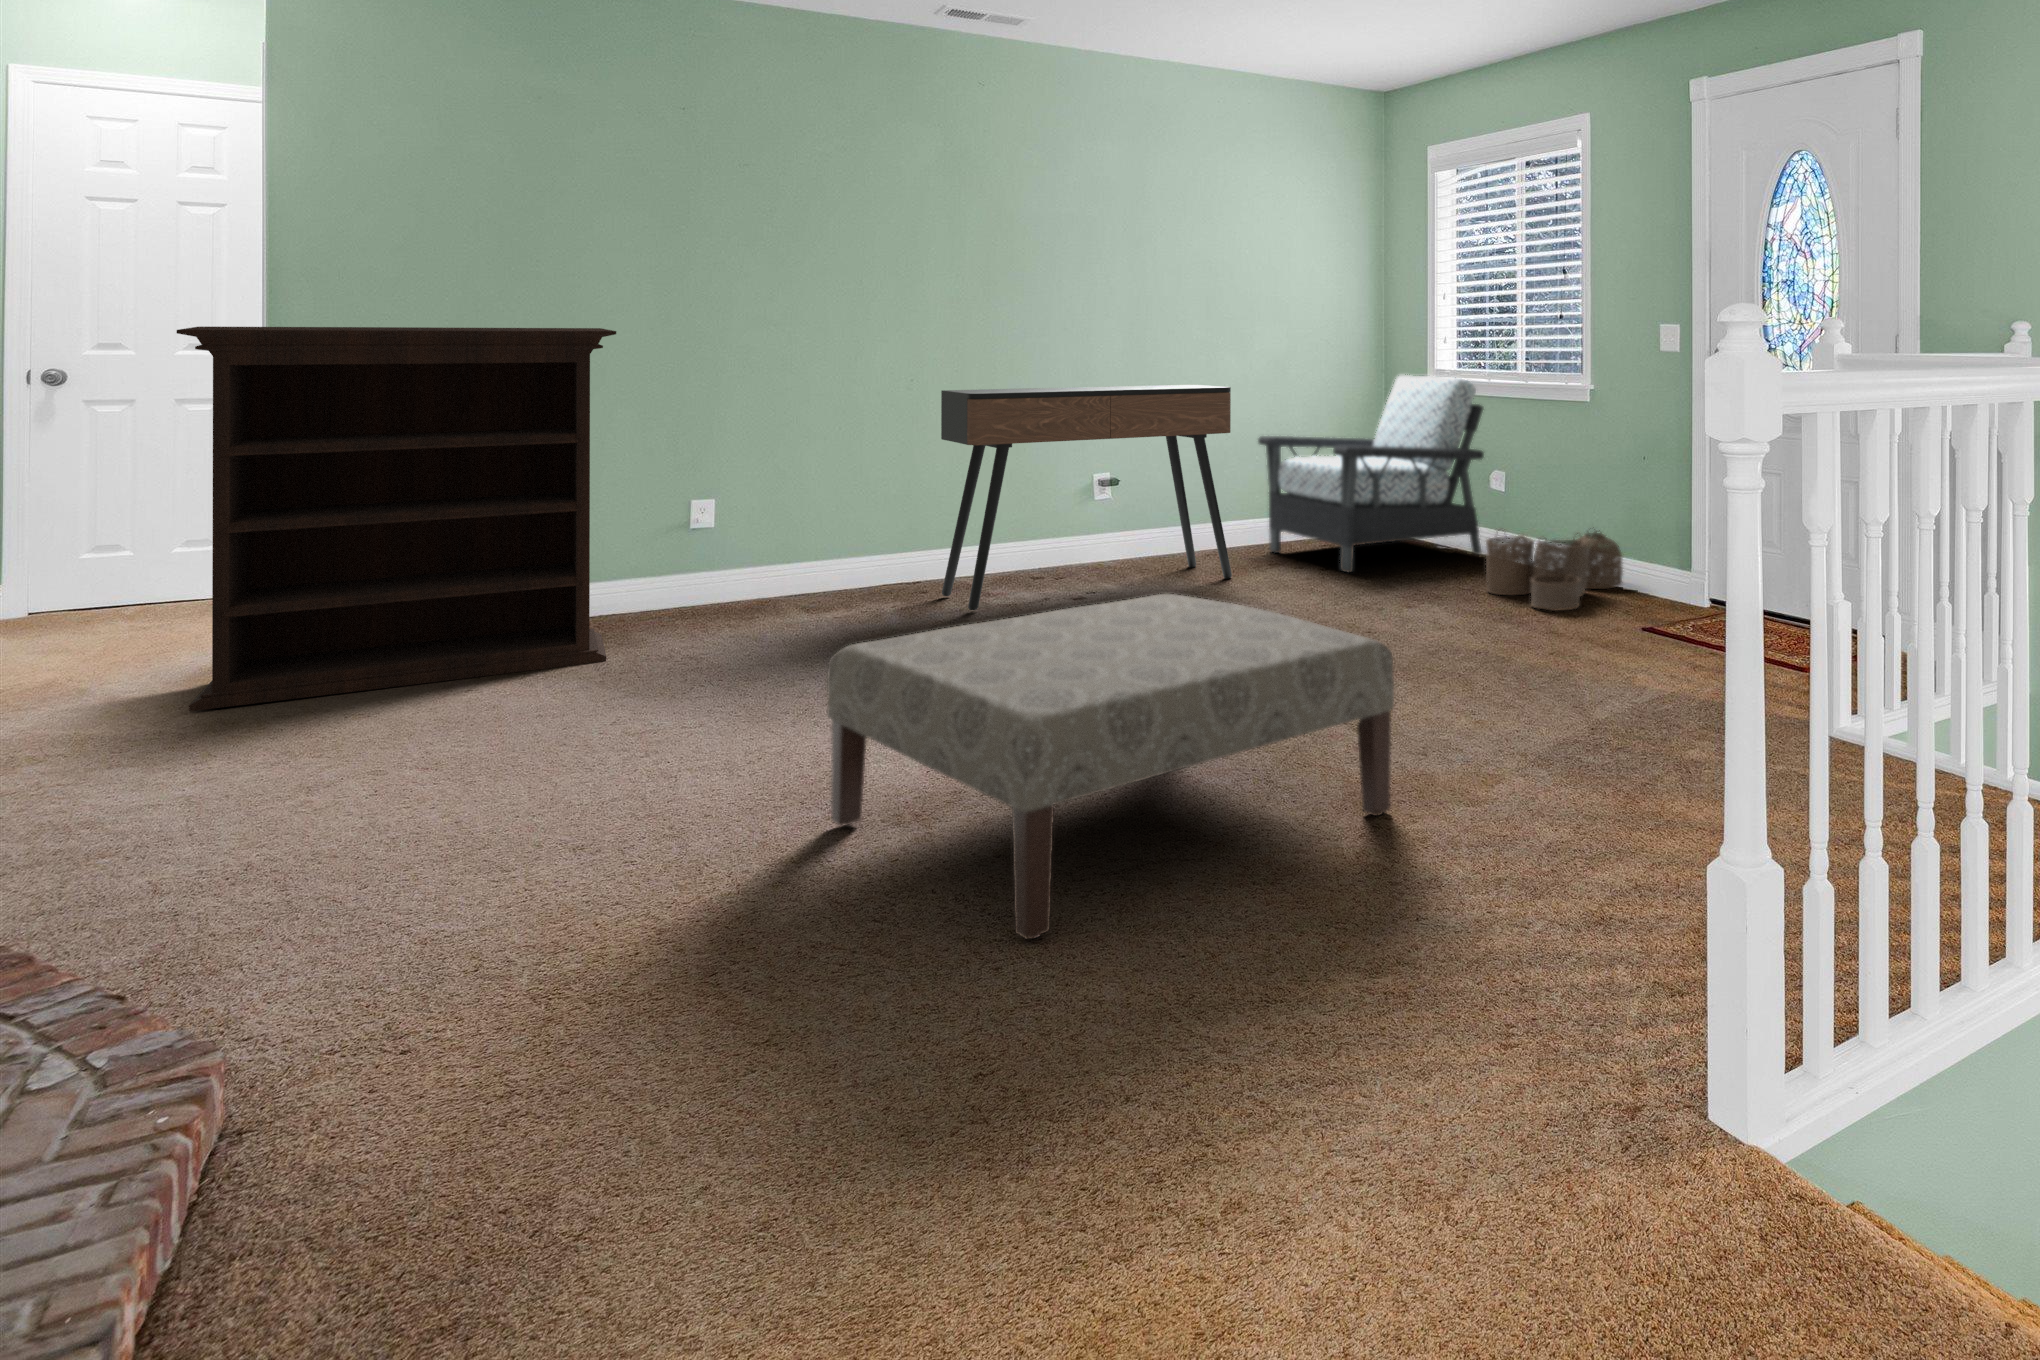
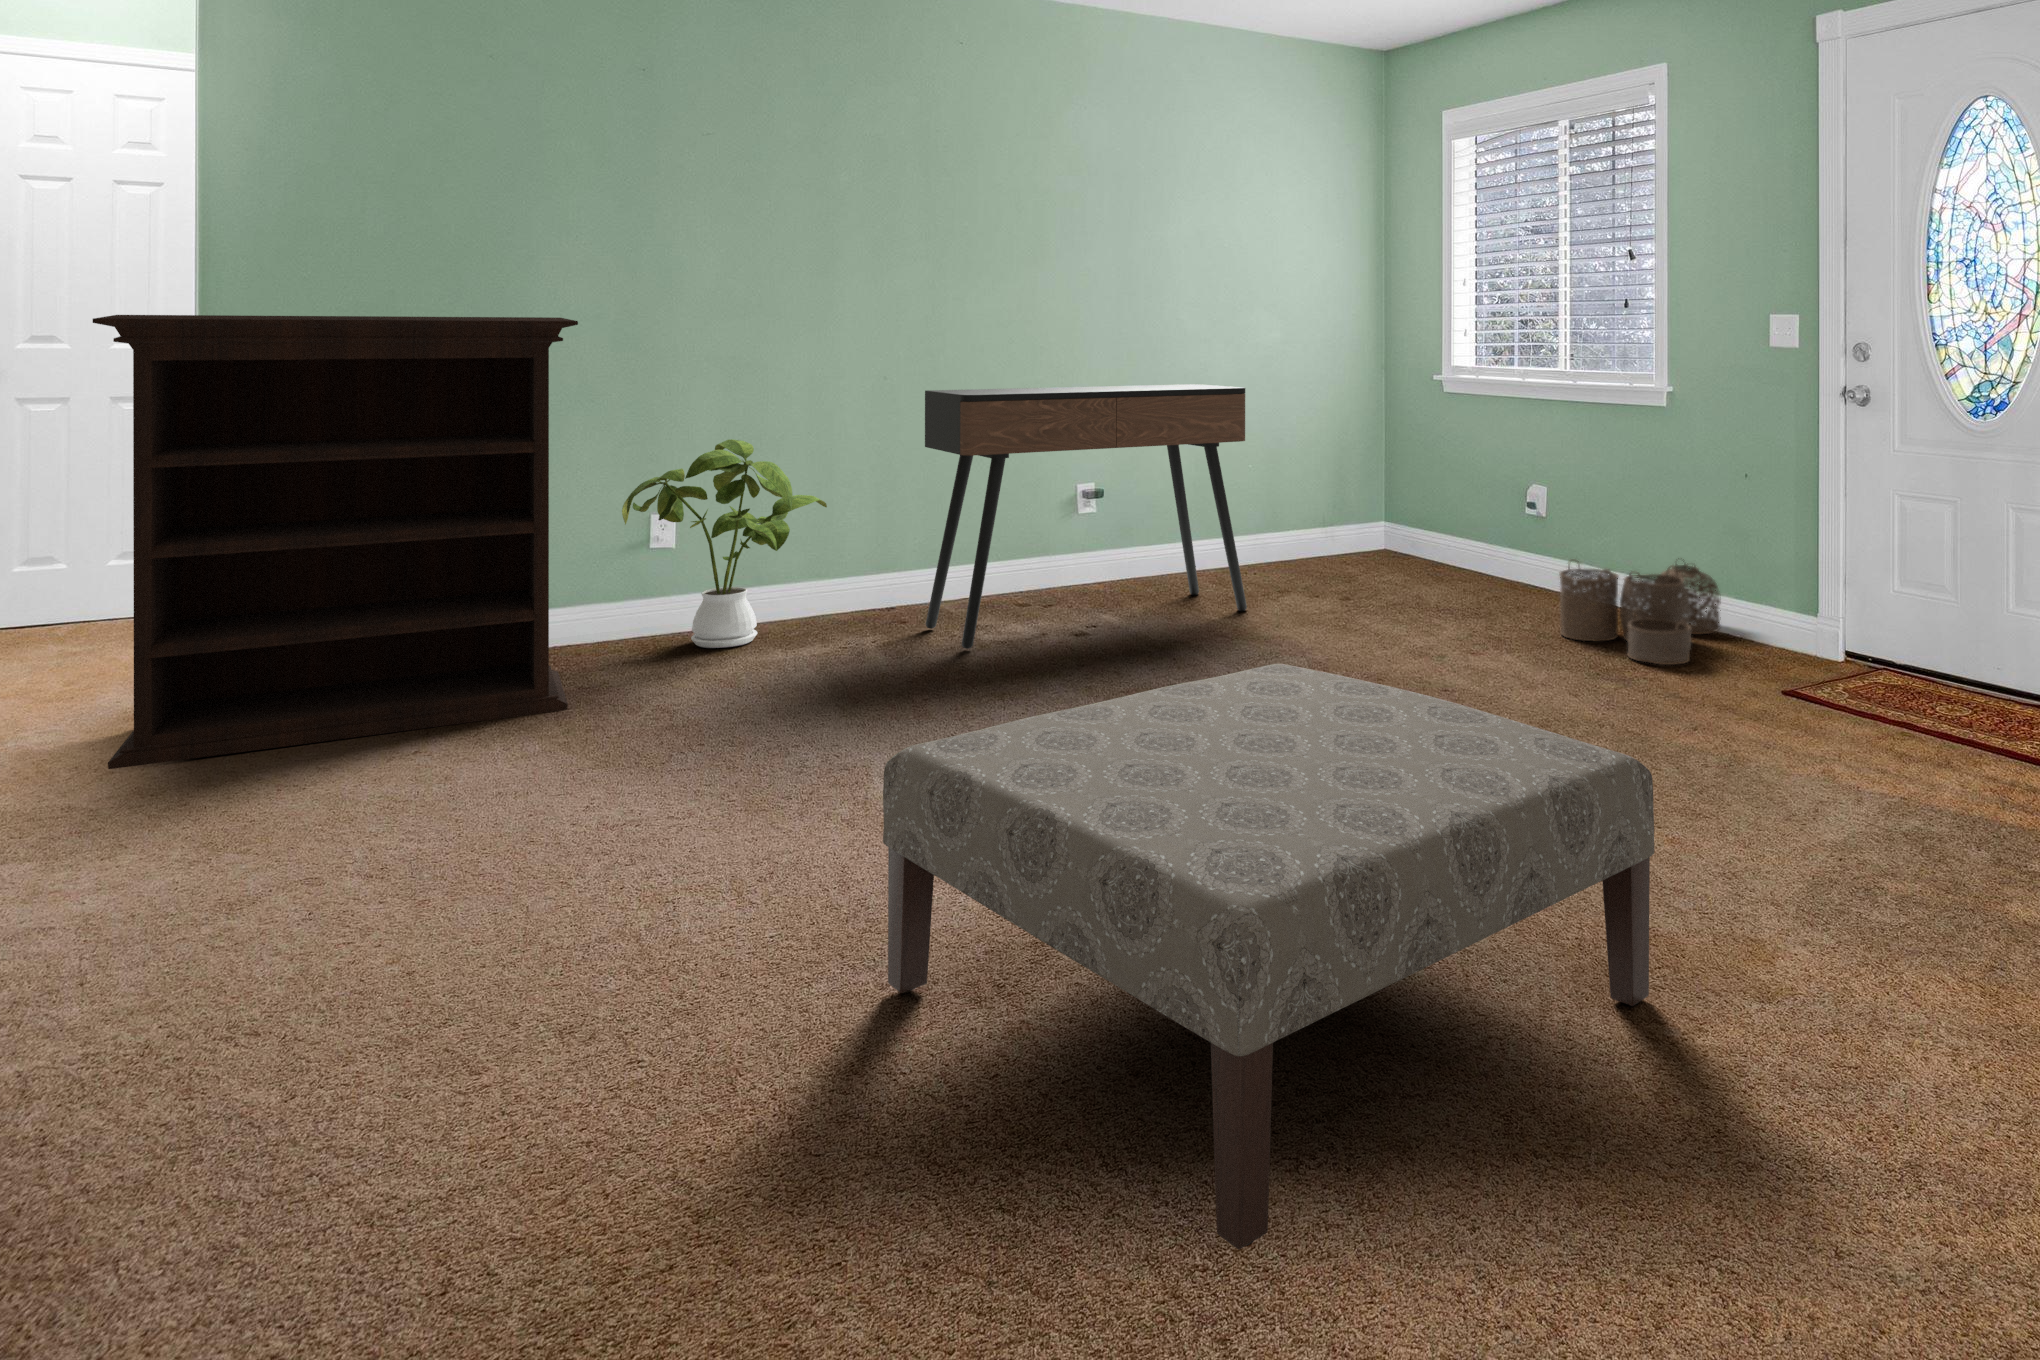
armchair: present [1258,375,1484,572] -> none [1260,374,1528,606]
house plant: none [663,433,854,614] -> present [622,439,827,648]

